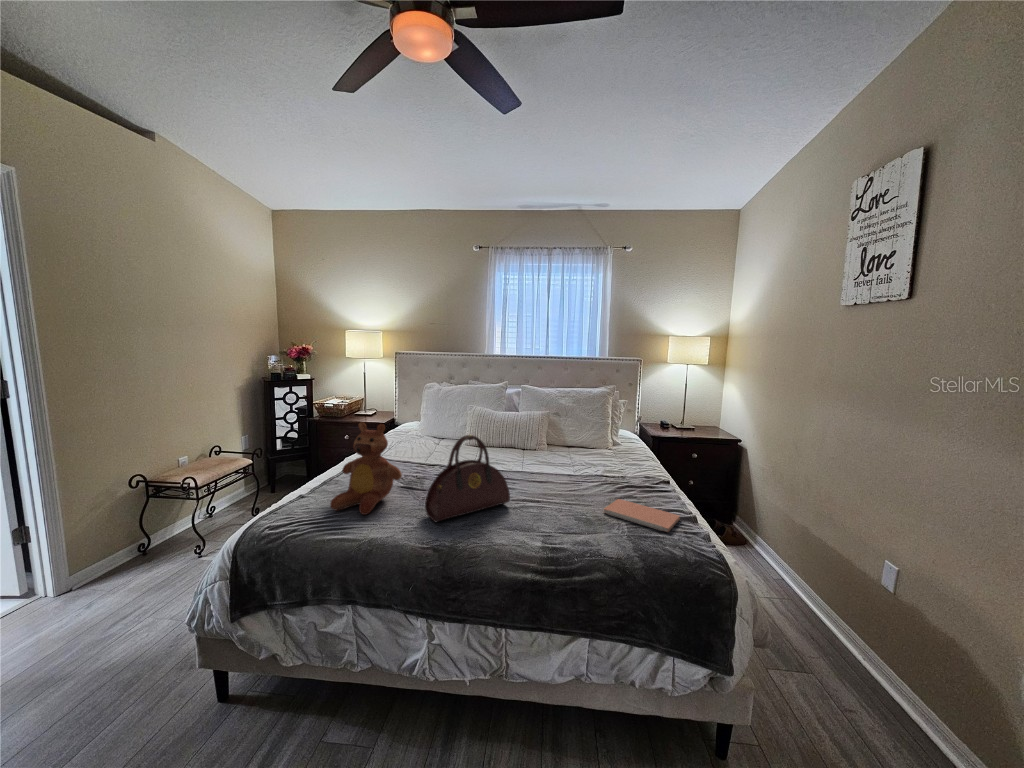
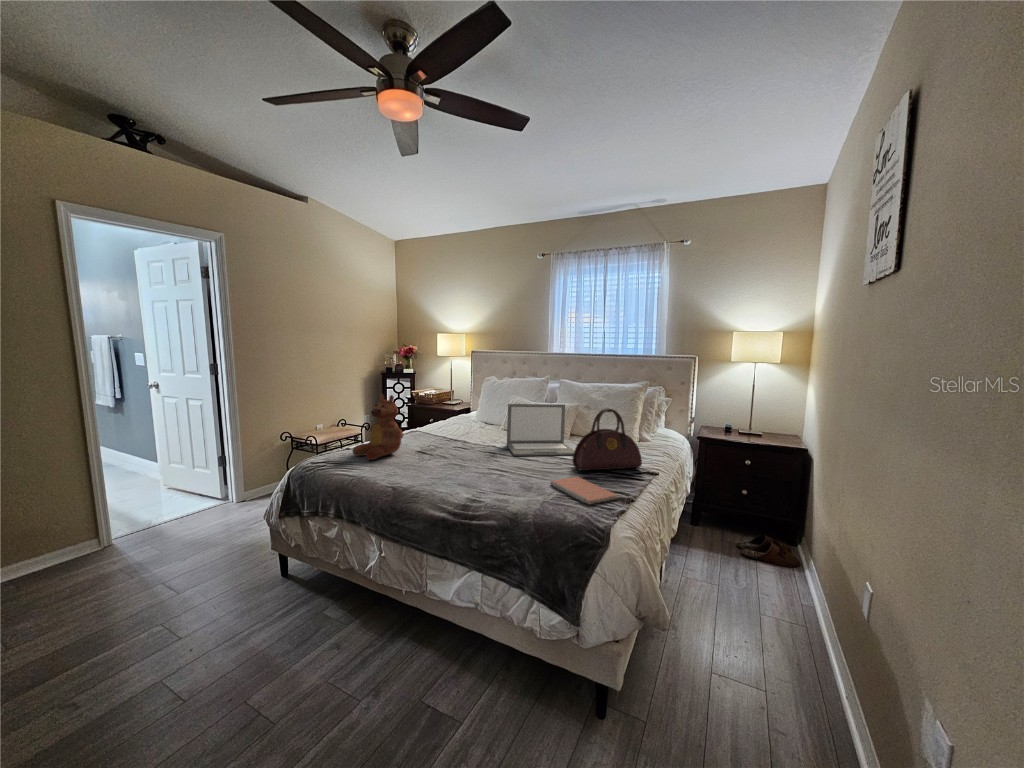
laptop: none [496,416,578,480] -> present [507,404,574,456]
handbag: present [425,435,510,522] -> present [573,408,642,471]

